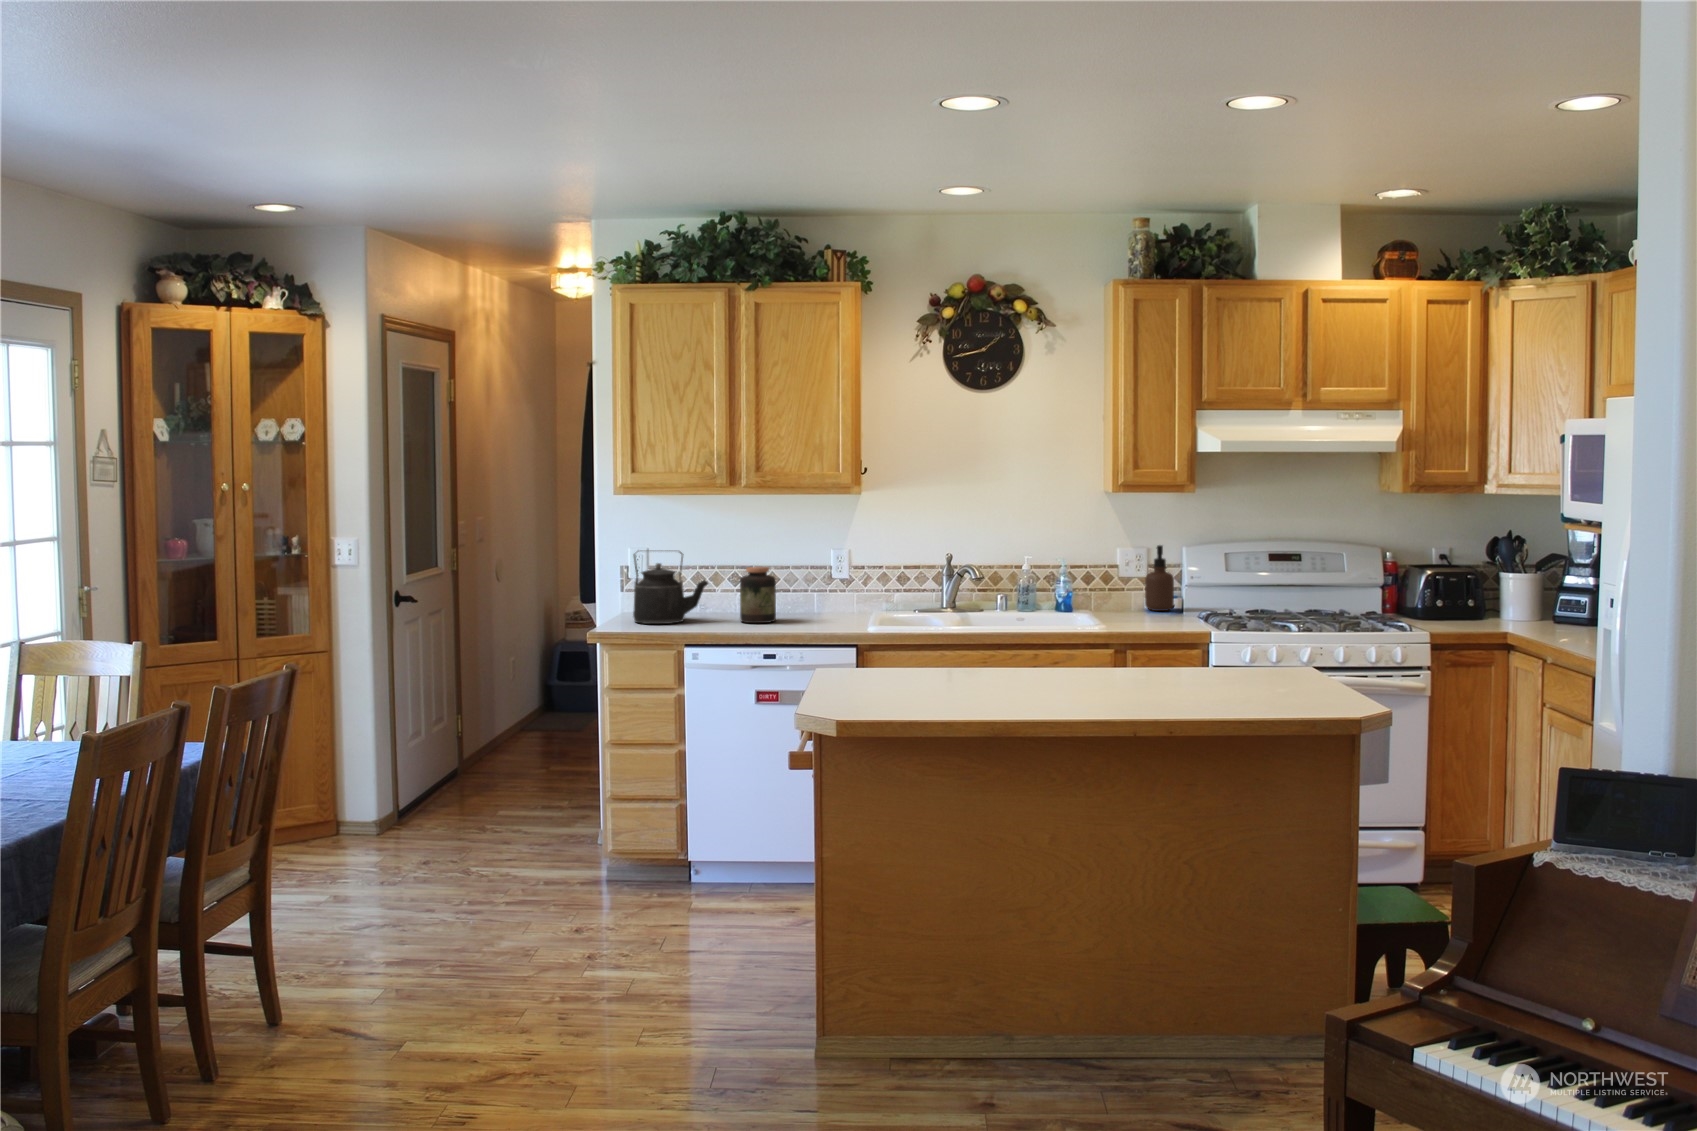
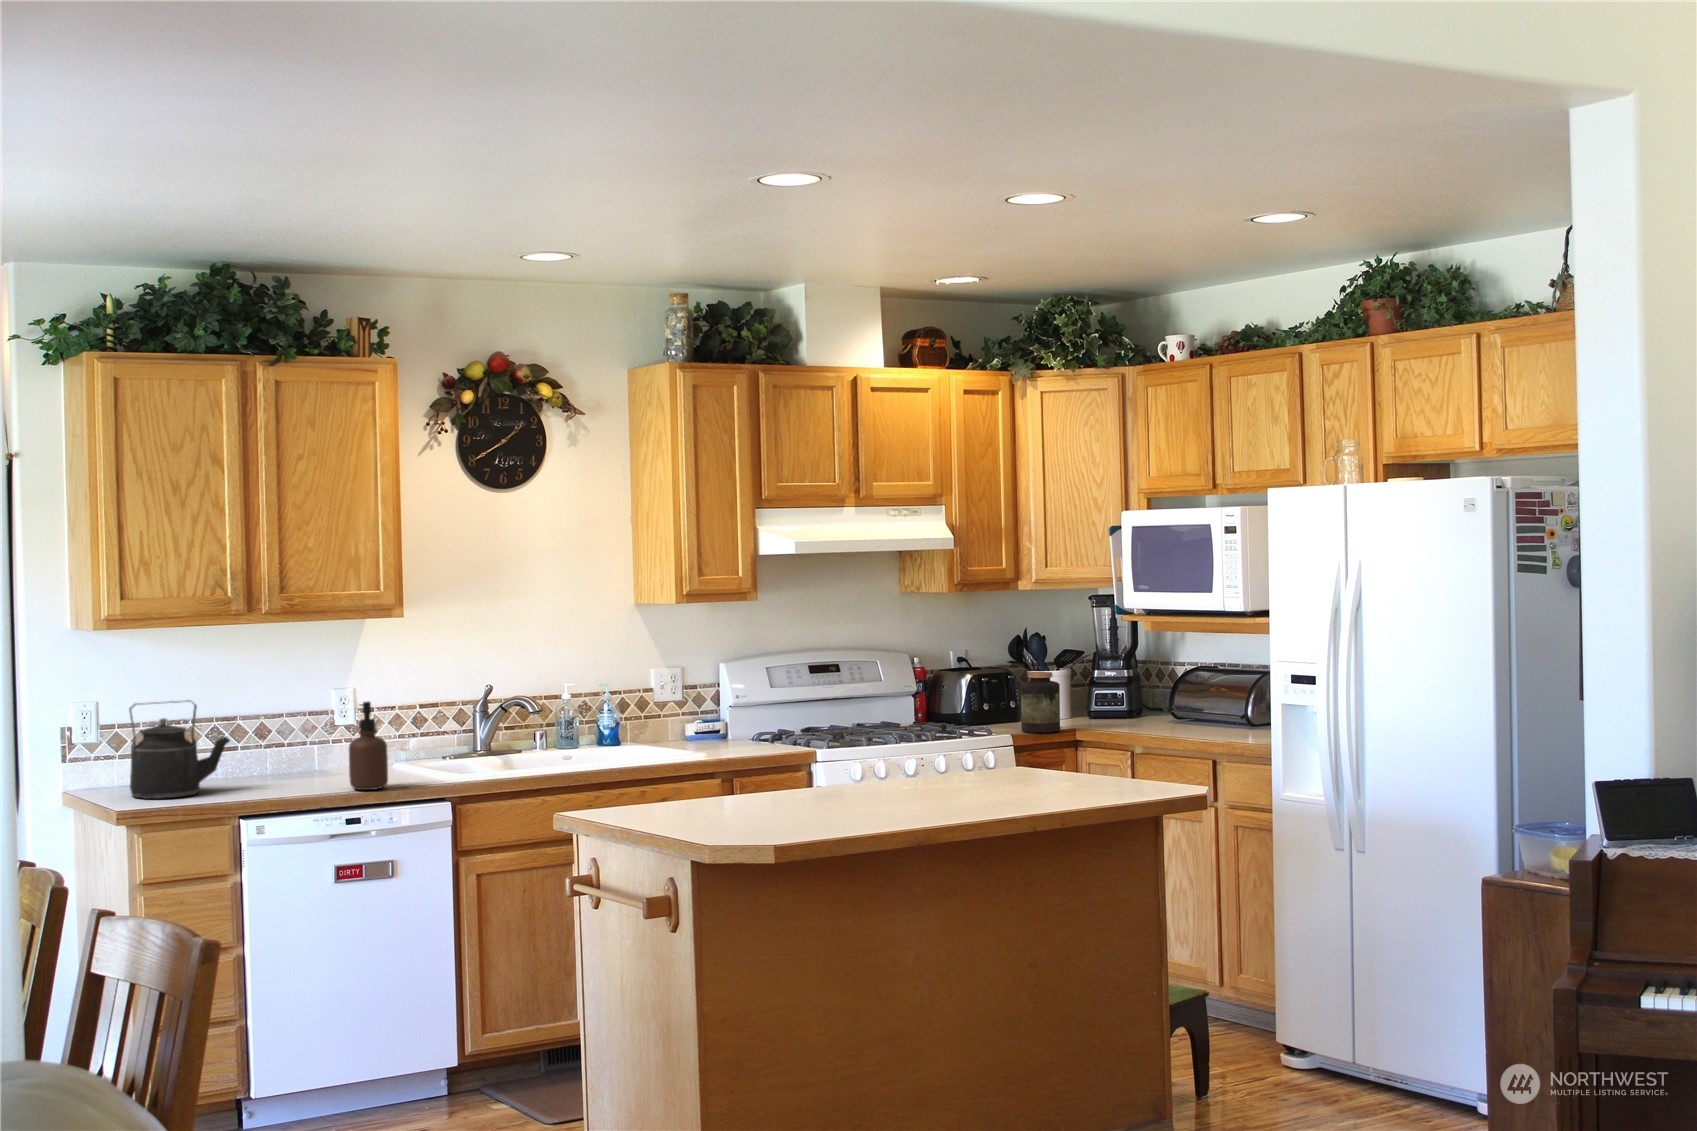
soap dispenser: present [1145,545,1174,611] -> present [349,702,388,790]
jar: present [740,567,776,623] -> present [1021,672,1060,733]

